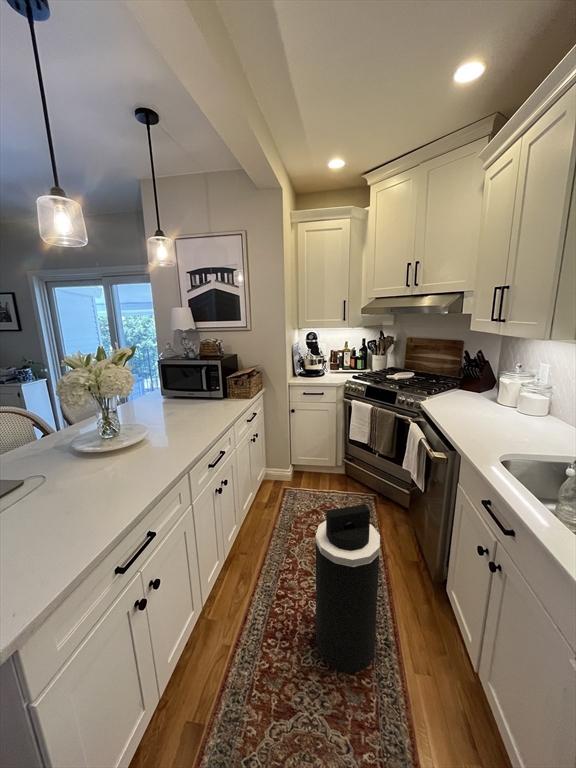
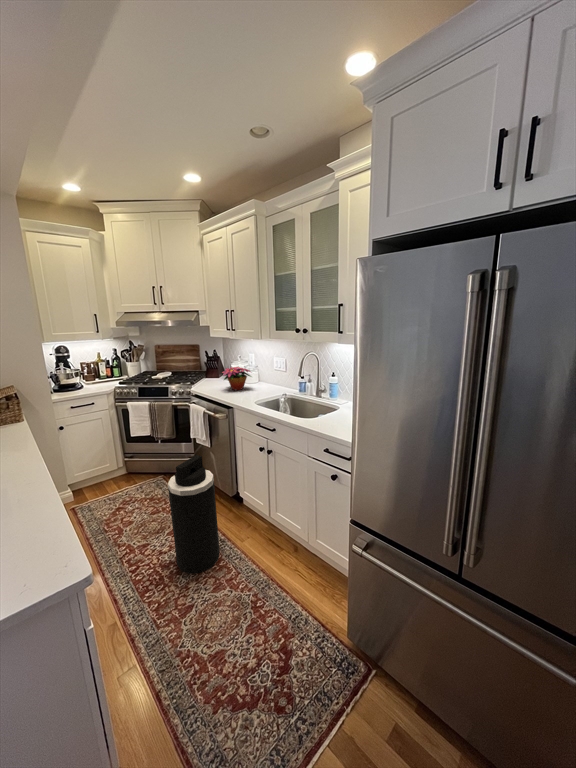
flower arrangement: none [461,382,529,423] -> present [222,367,251,390]

